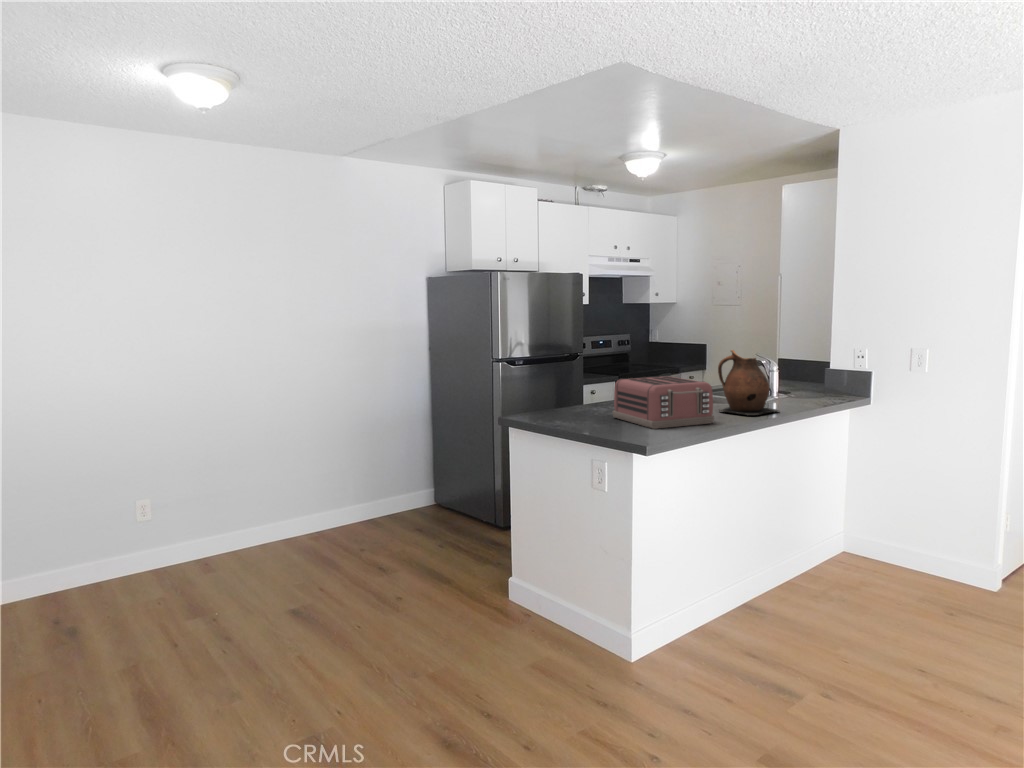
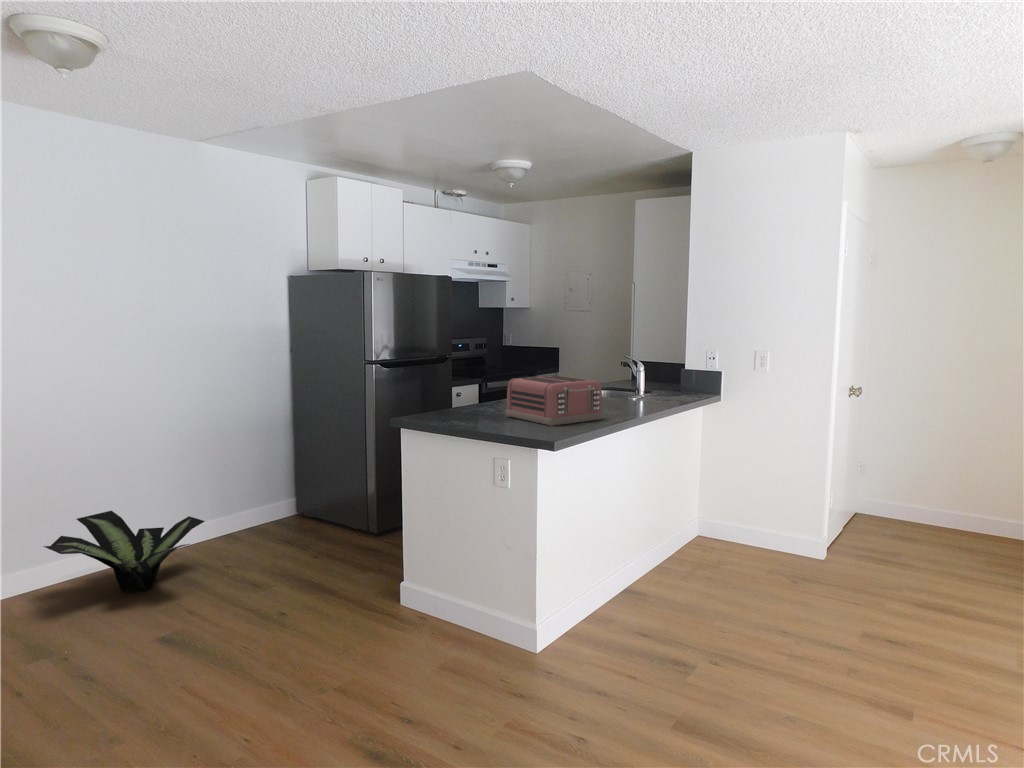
ceramic pitcher: present [718,350,778,416] -> none [599,351,654,412]
potted plant: none [205,493,343,568] -> present [44,511,205,593]

